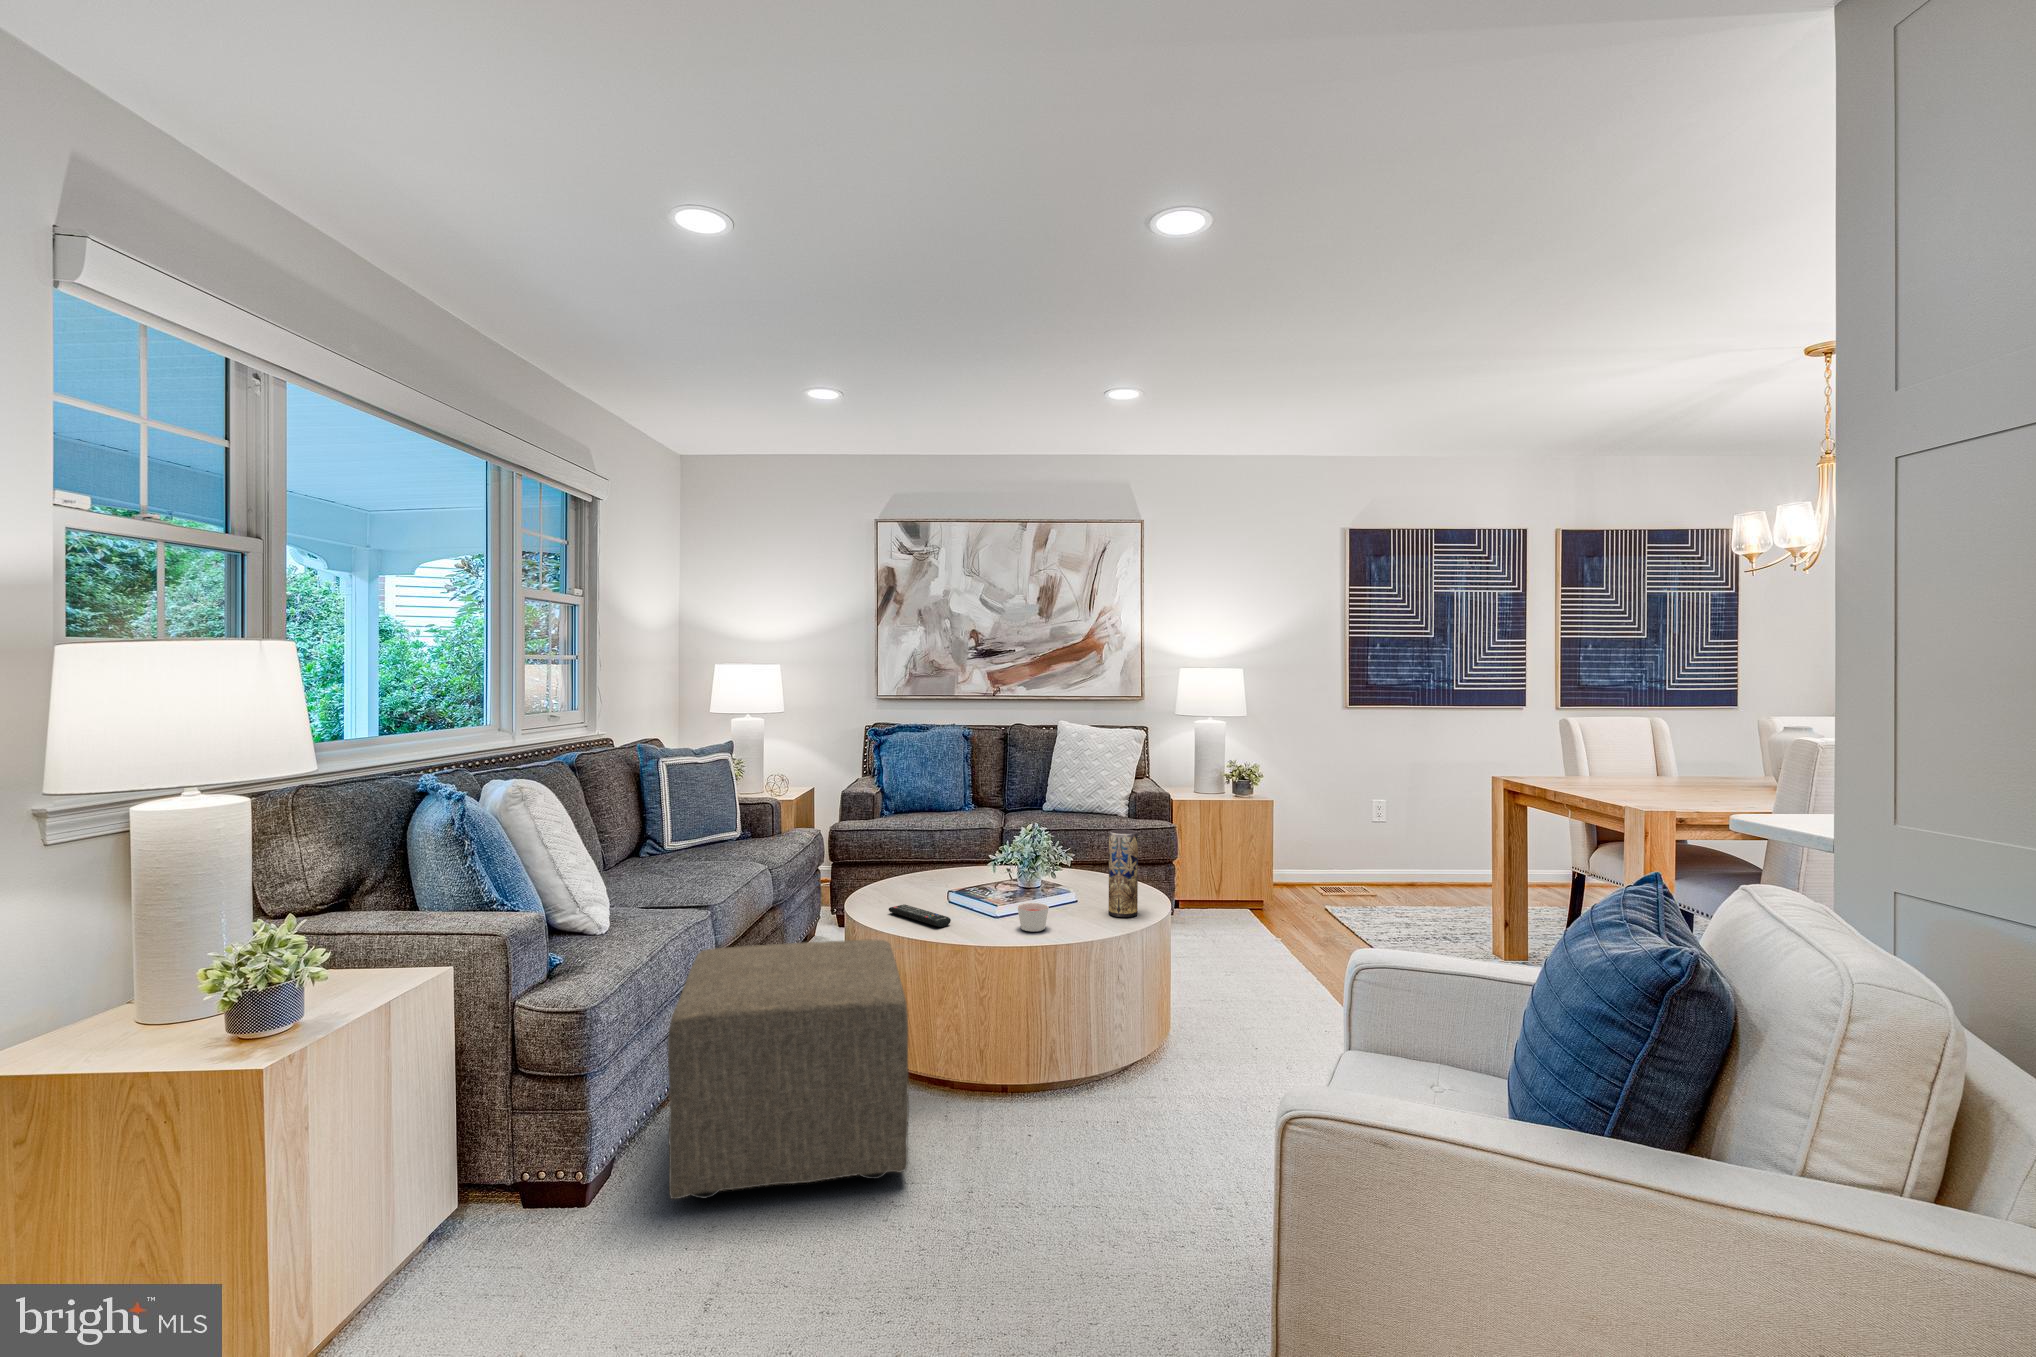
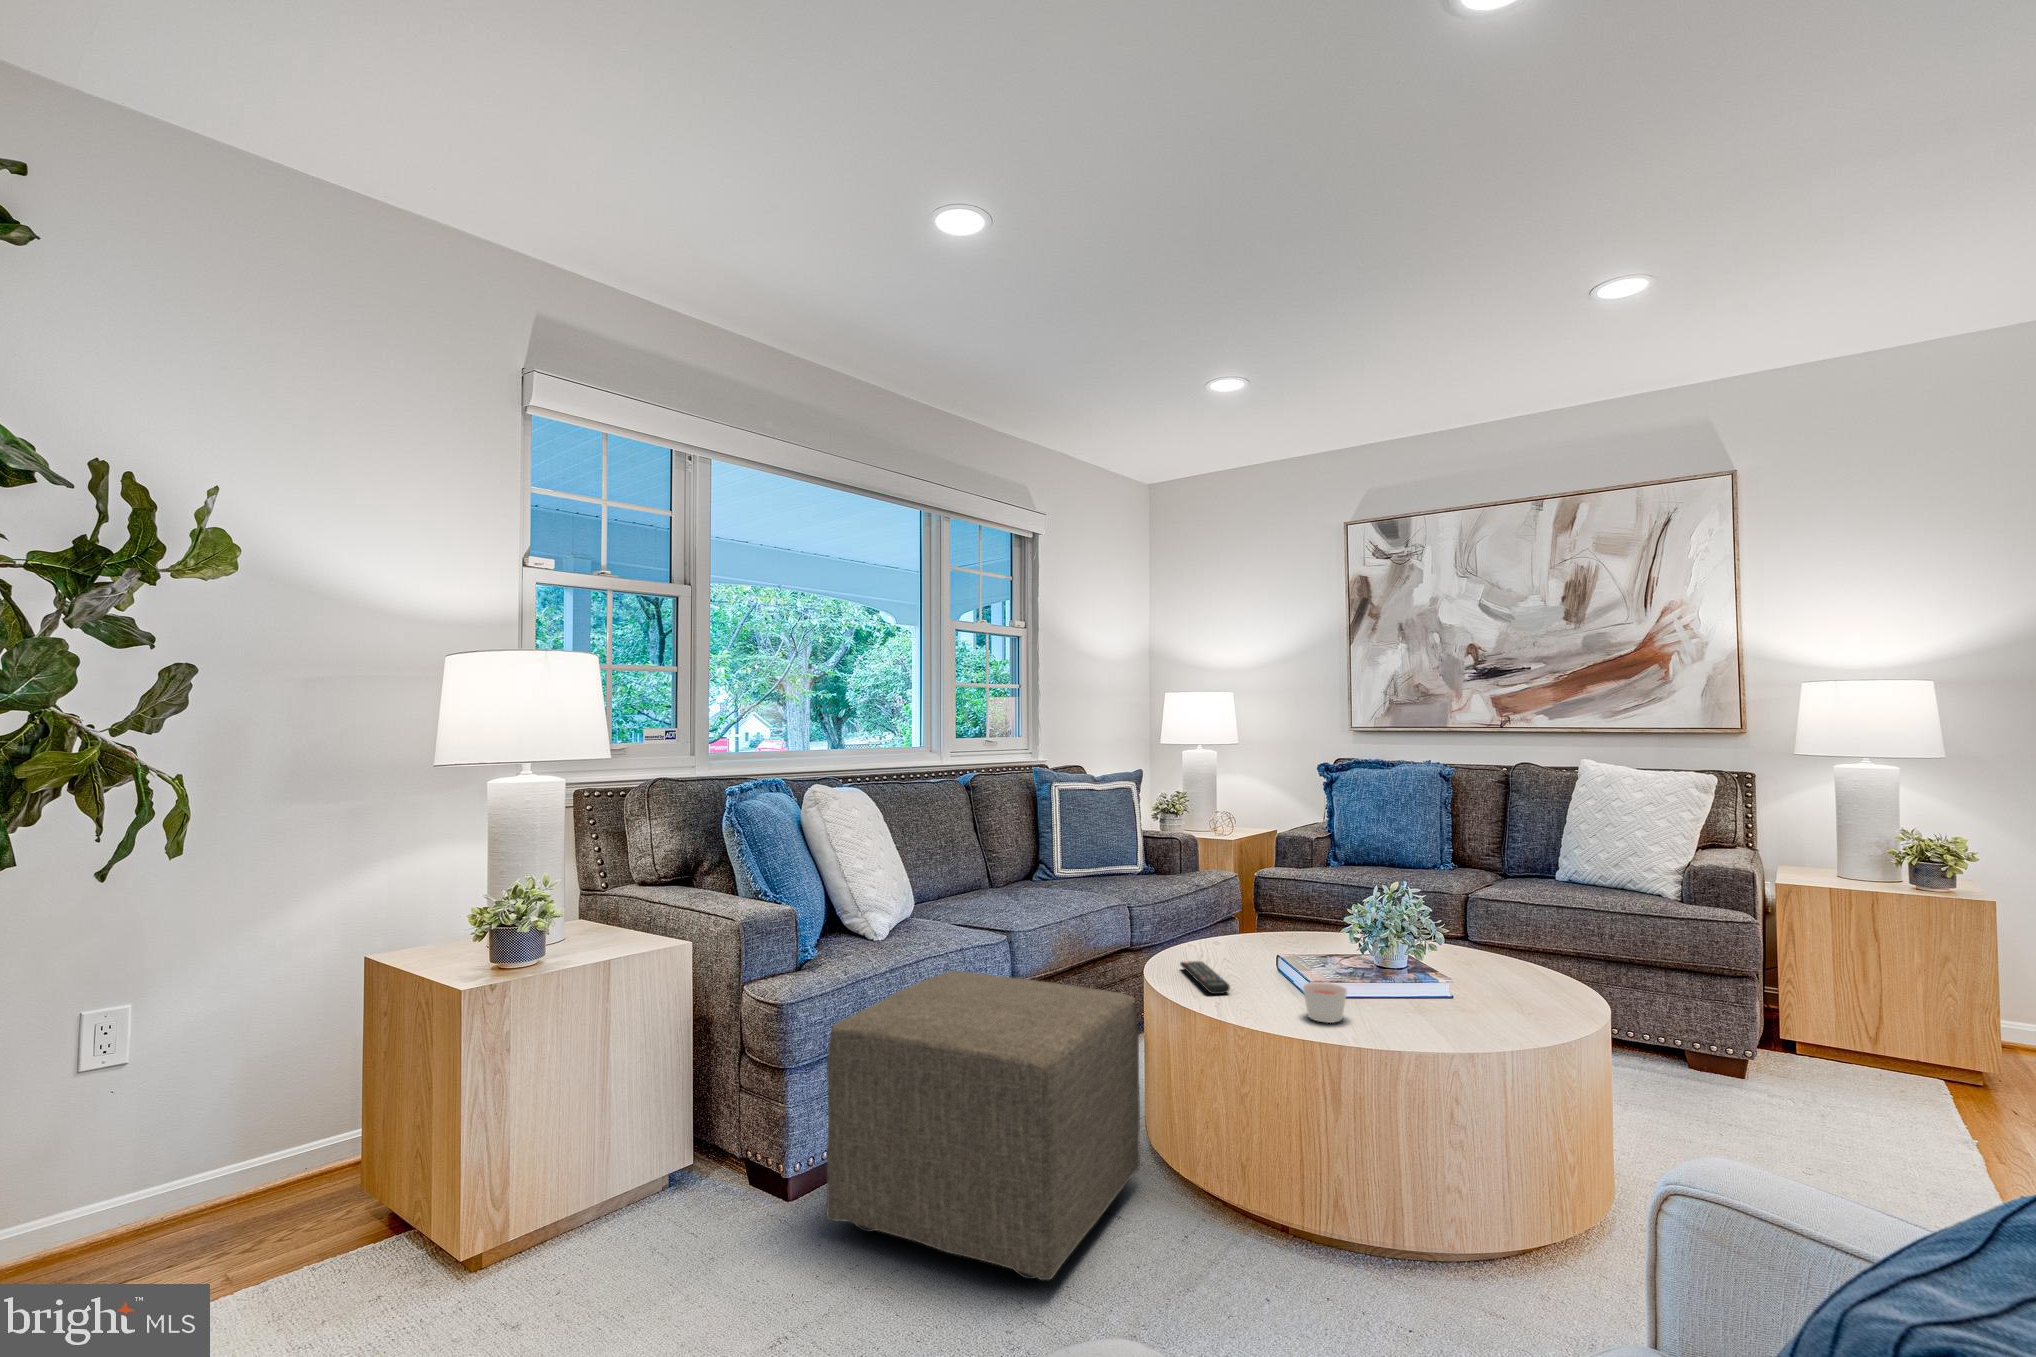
vase: present [1109,830,1138,917] -> none [1458,898,1508,1031]

